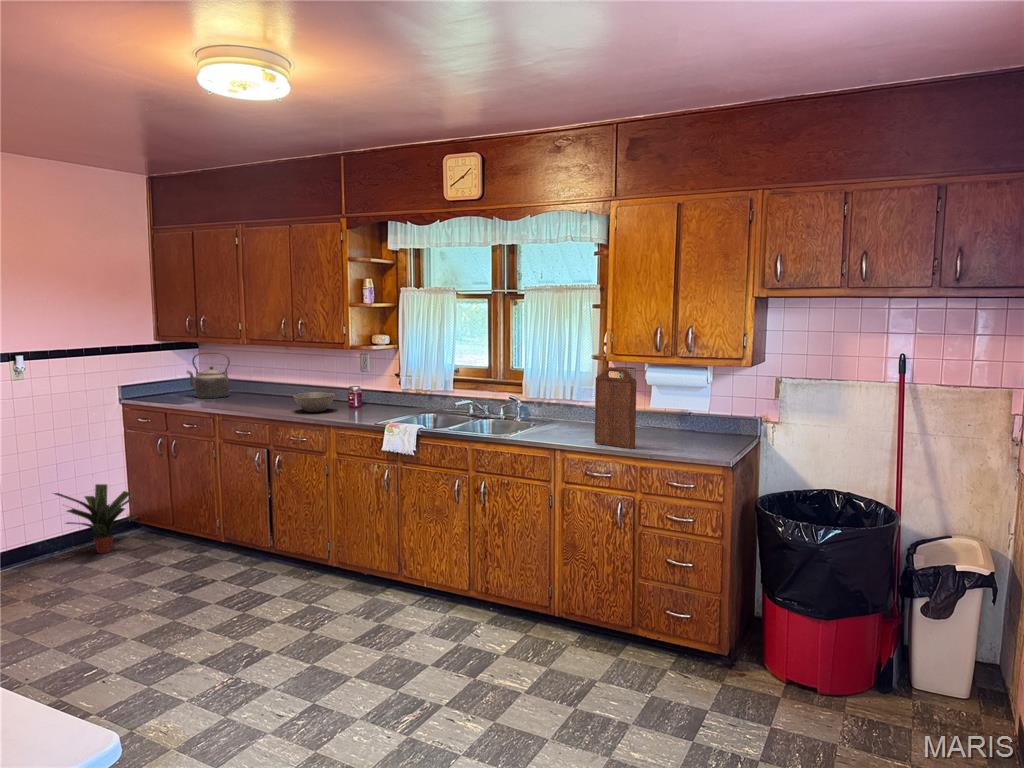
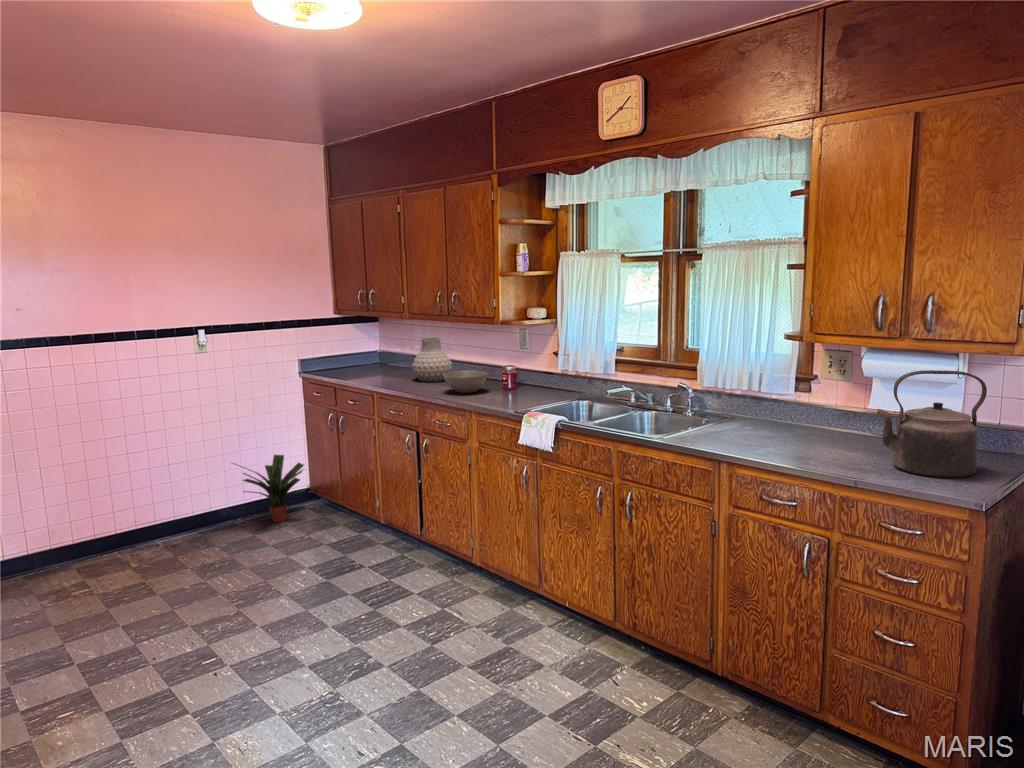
kettle: present [187,353,230,398] -> present [876,370,987,478]
vase: none [252,363,292,404] -> present [412,338,452,382]
cutting board: present [595,367,637,449] -> none [777,353,840,469]

